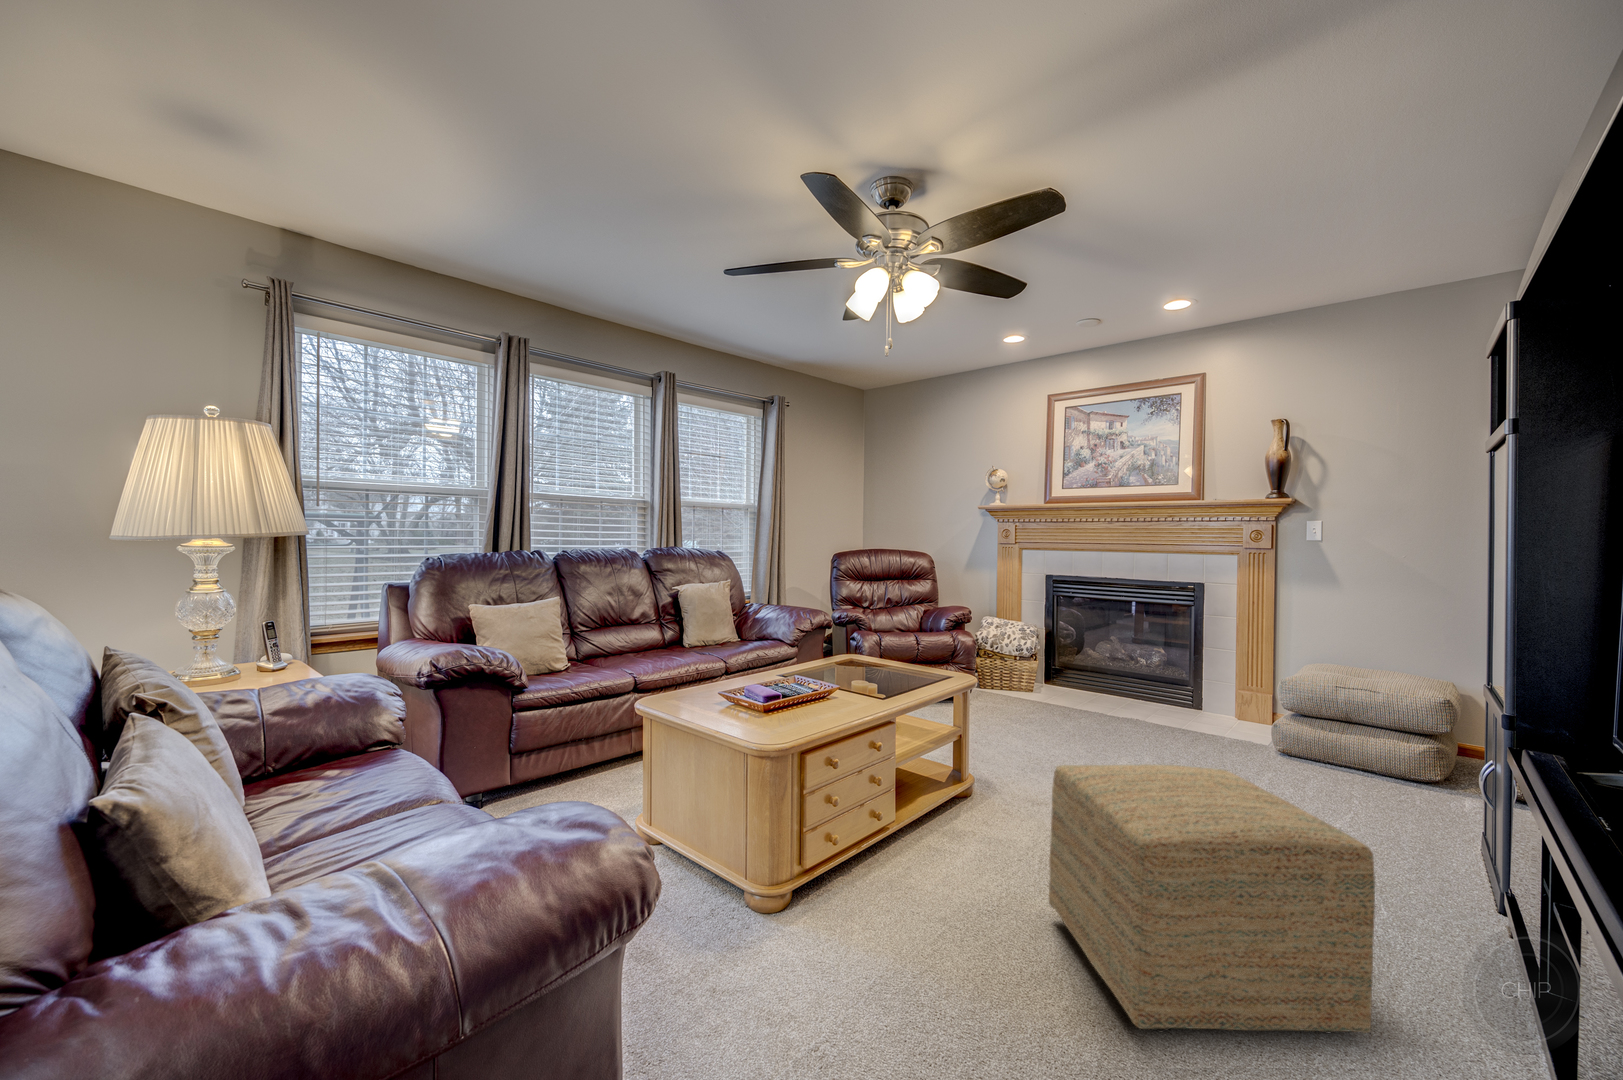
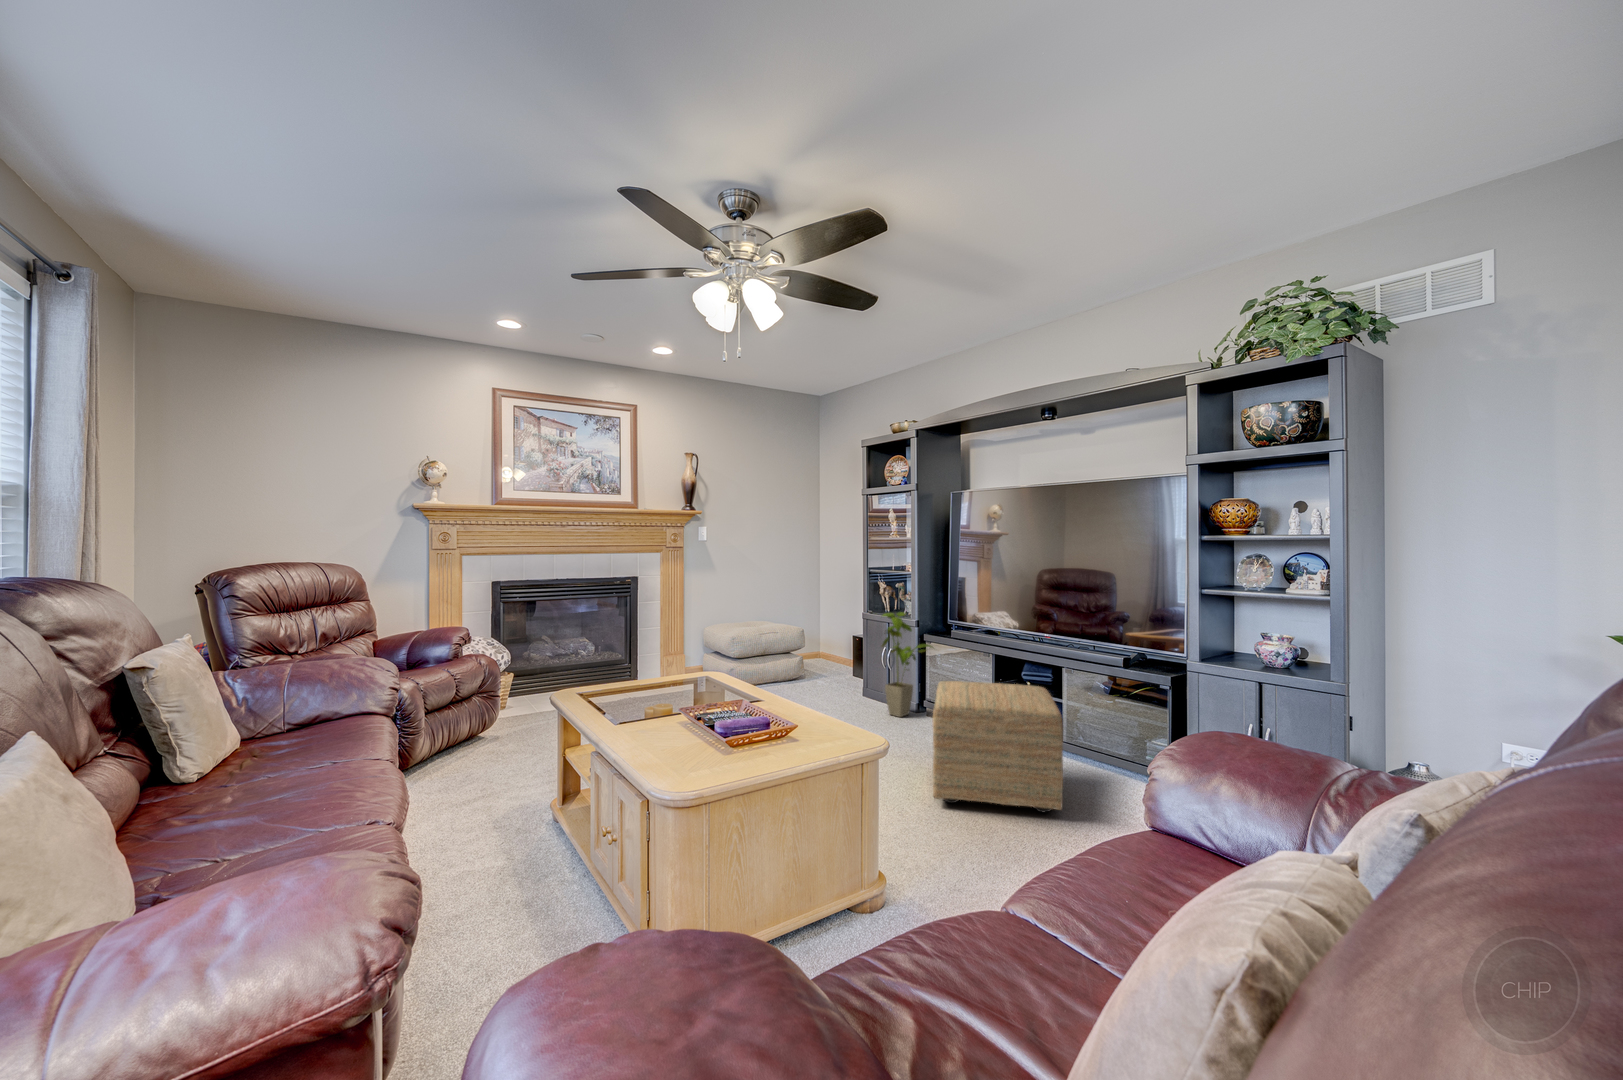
house plant: none [1371,668,1511,883] -> present [882,612,933,717]

